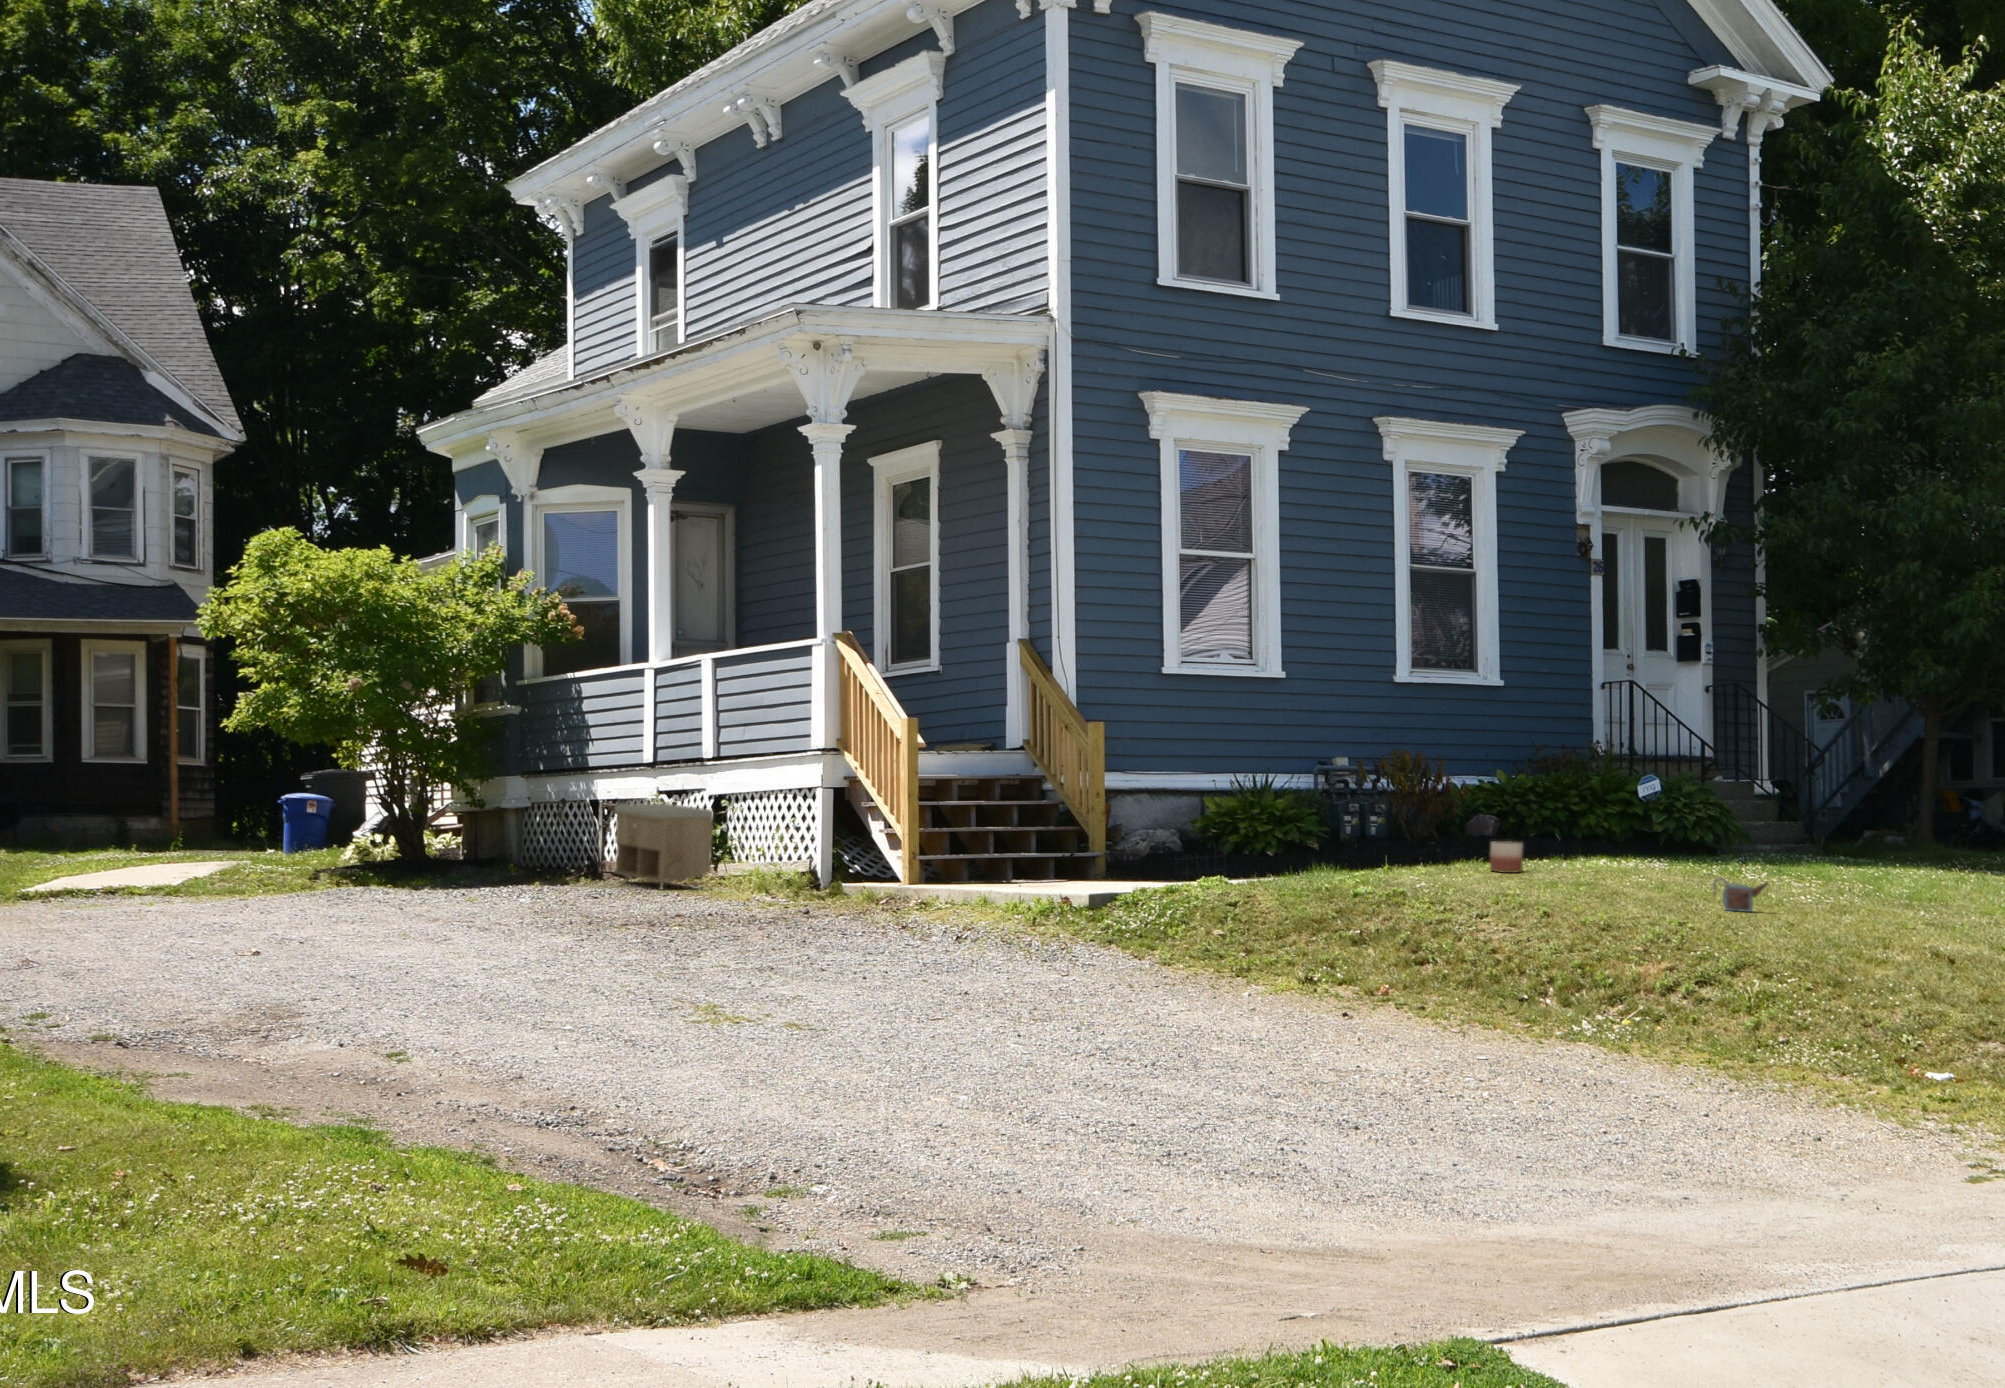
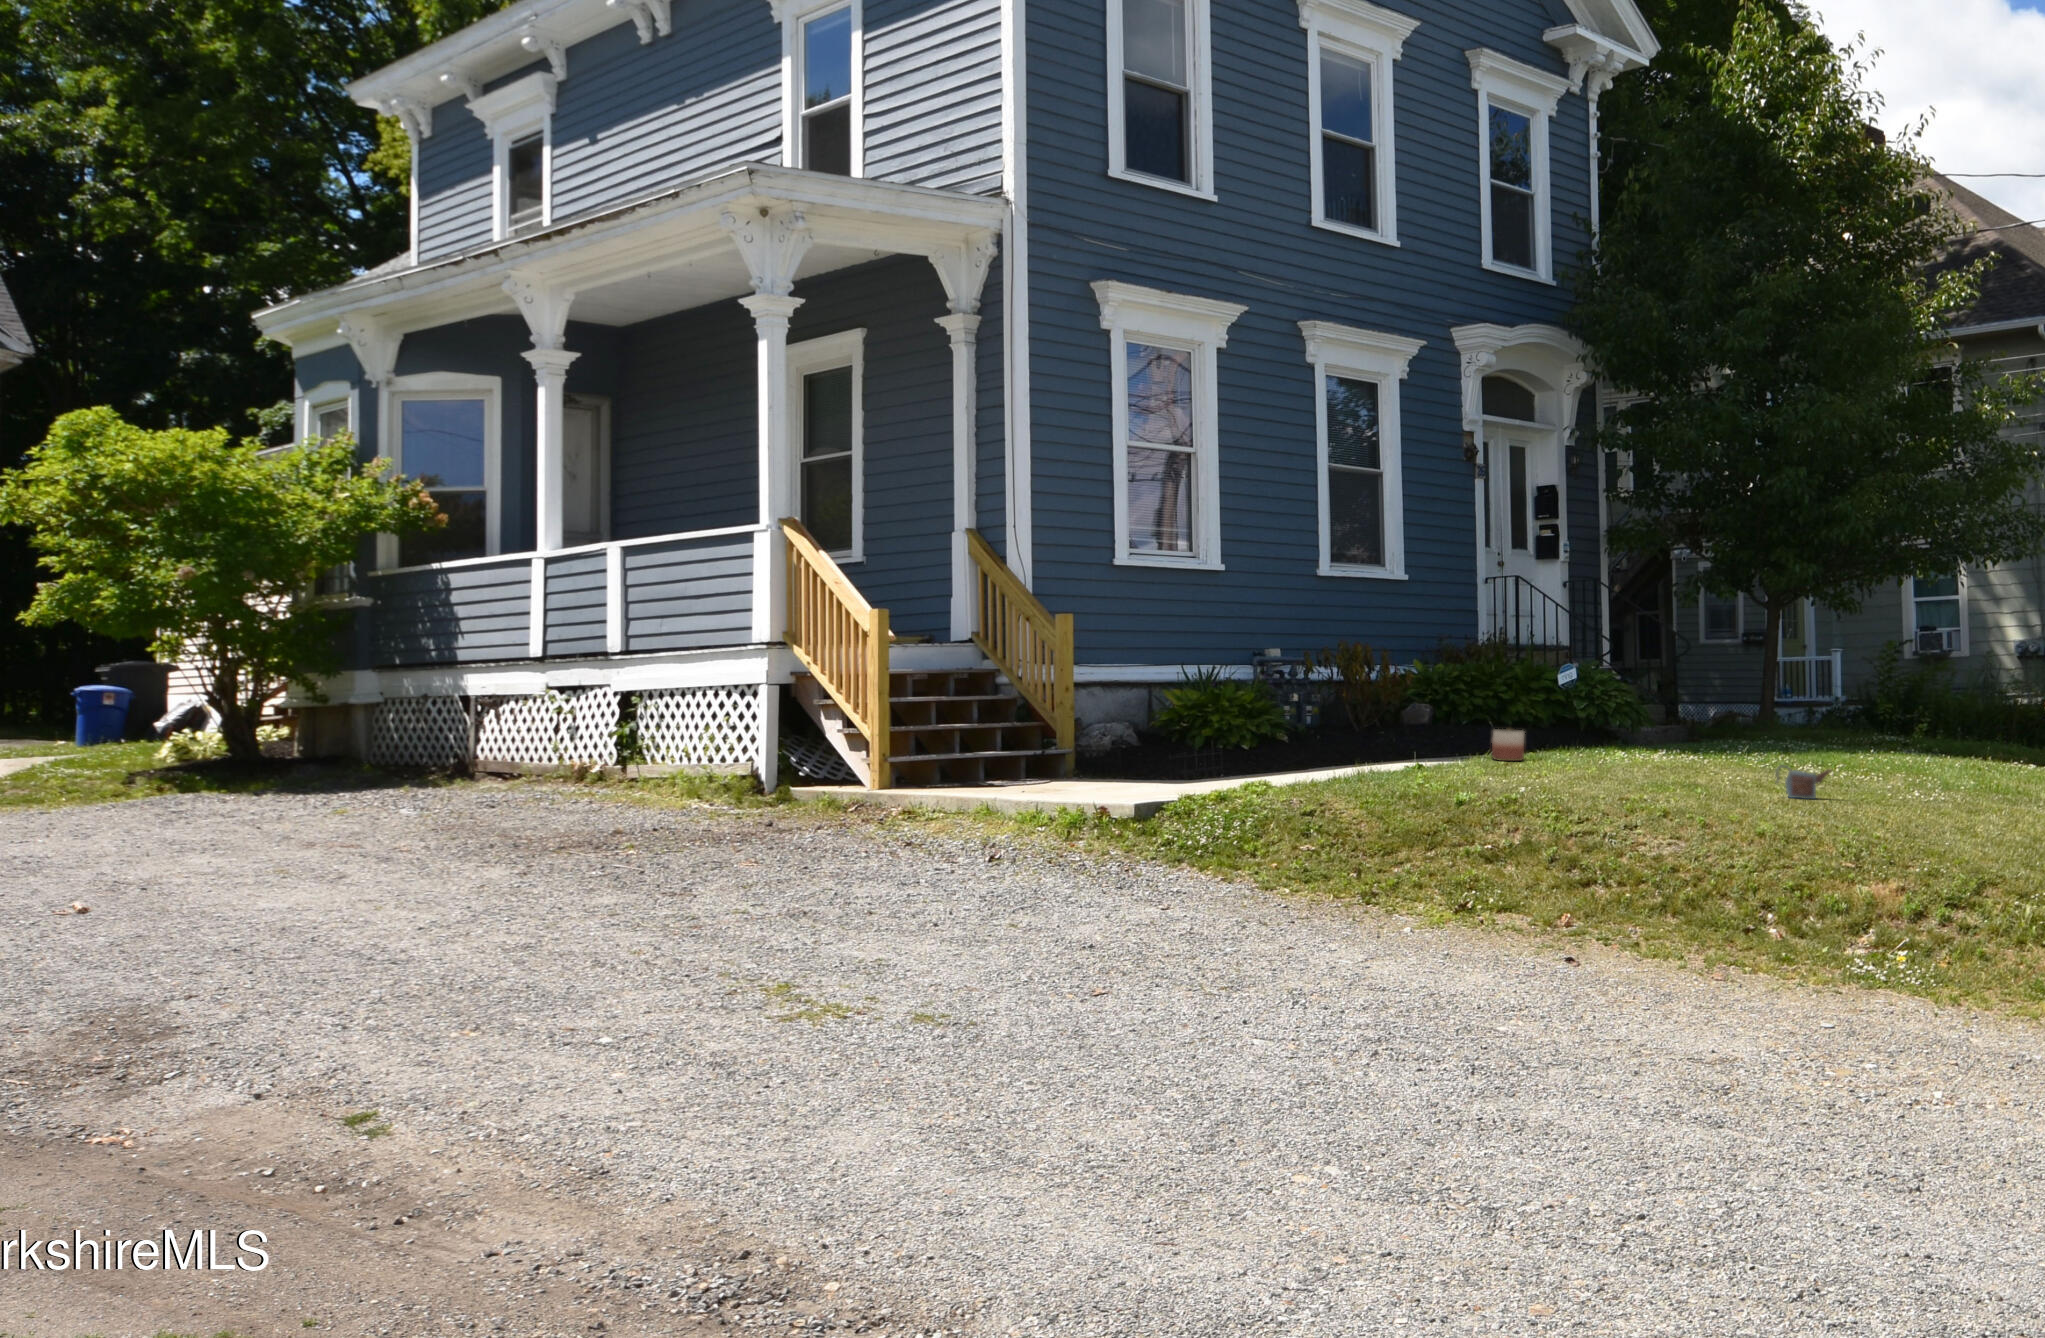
storage bench: present [614,803,713,889] -> none [501,701,621,794]

